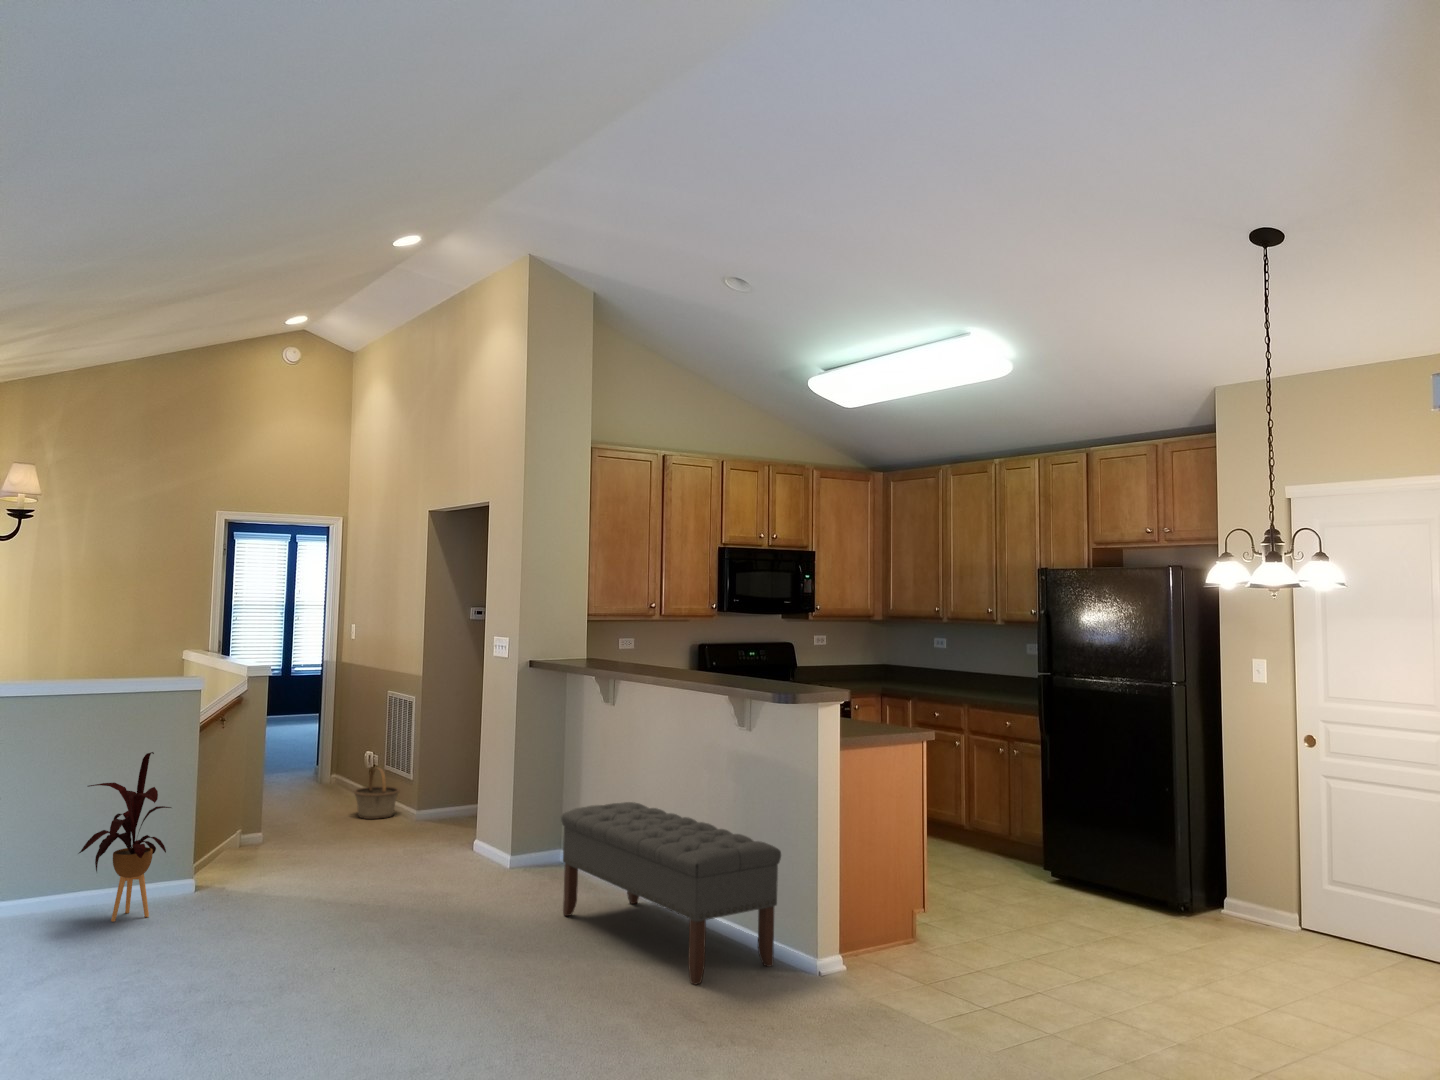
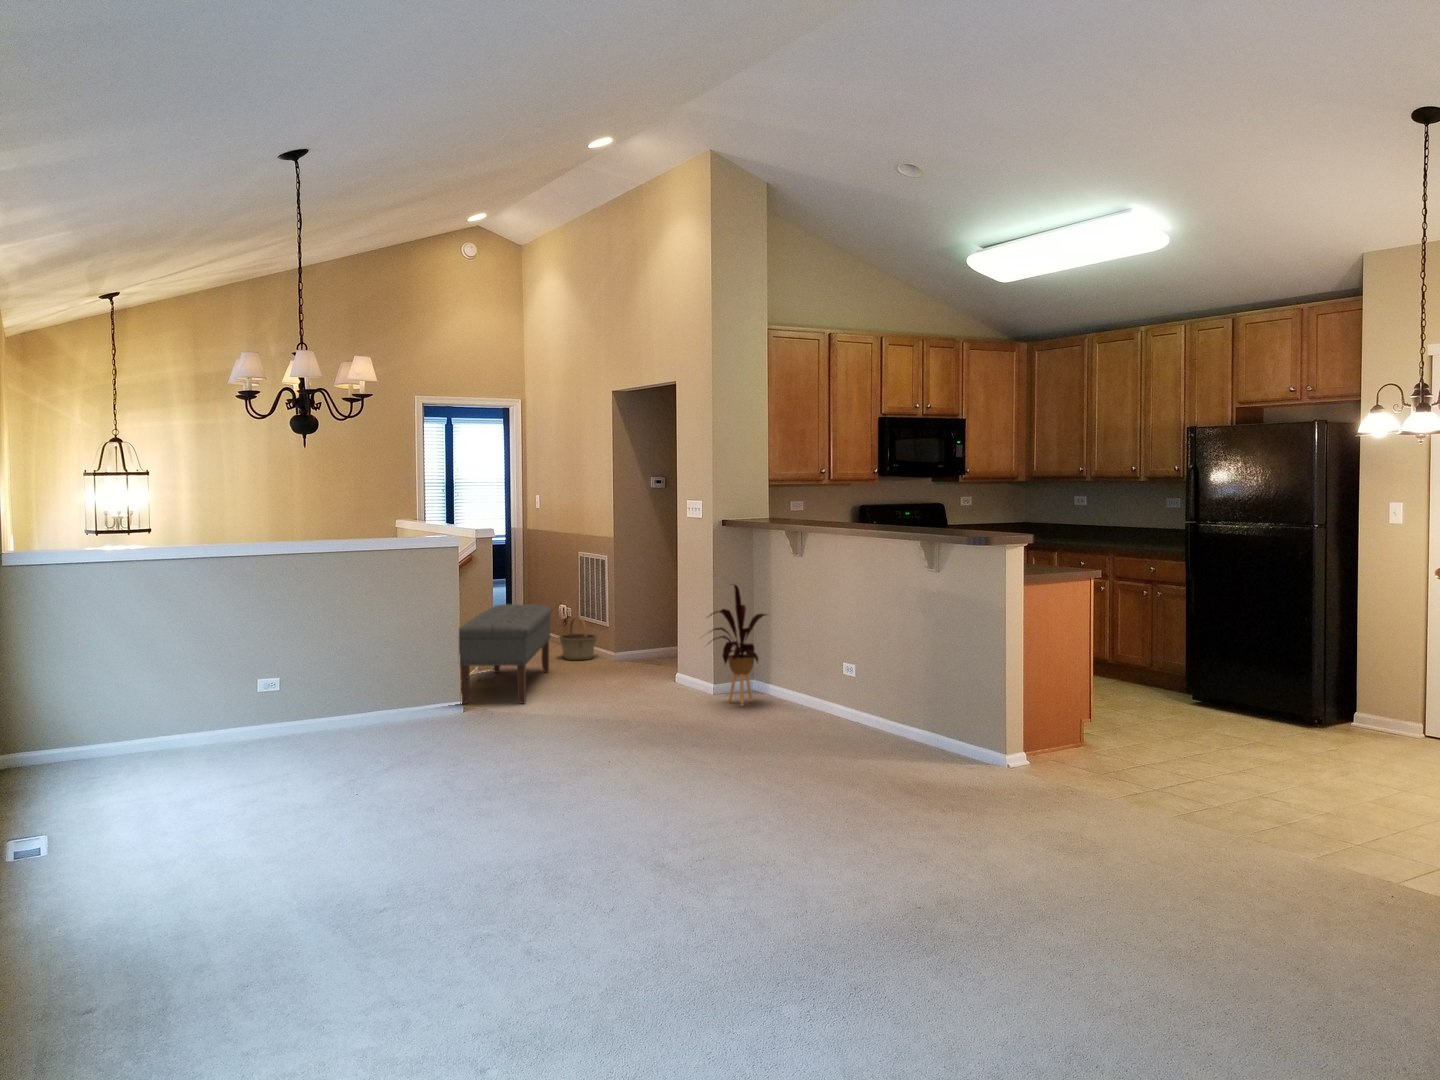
house plant: present [79,752,171,922] -> present [709,585,766,706]
bench: present [561,802,781,985] -> present [459,604,552,704]

